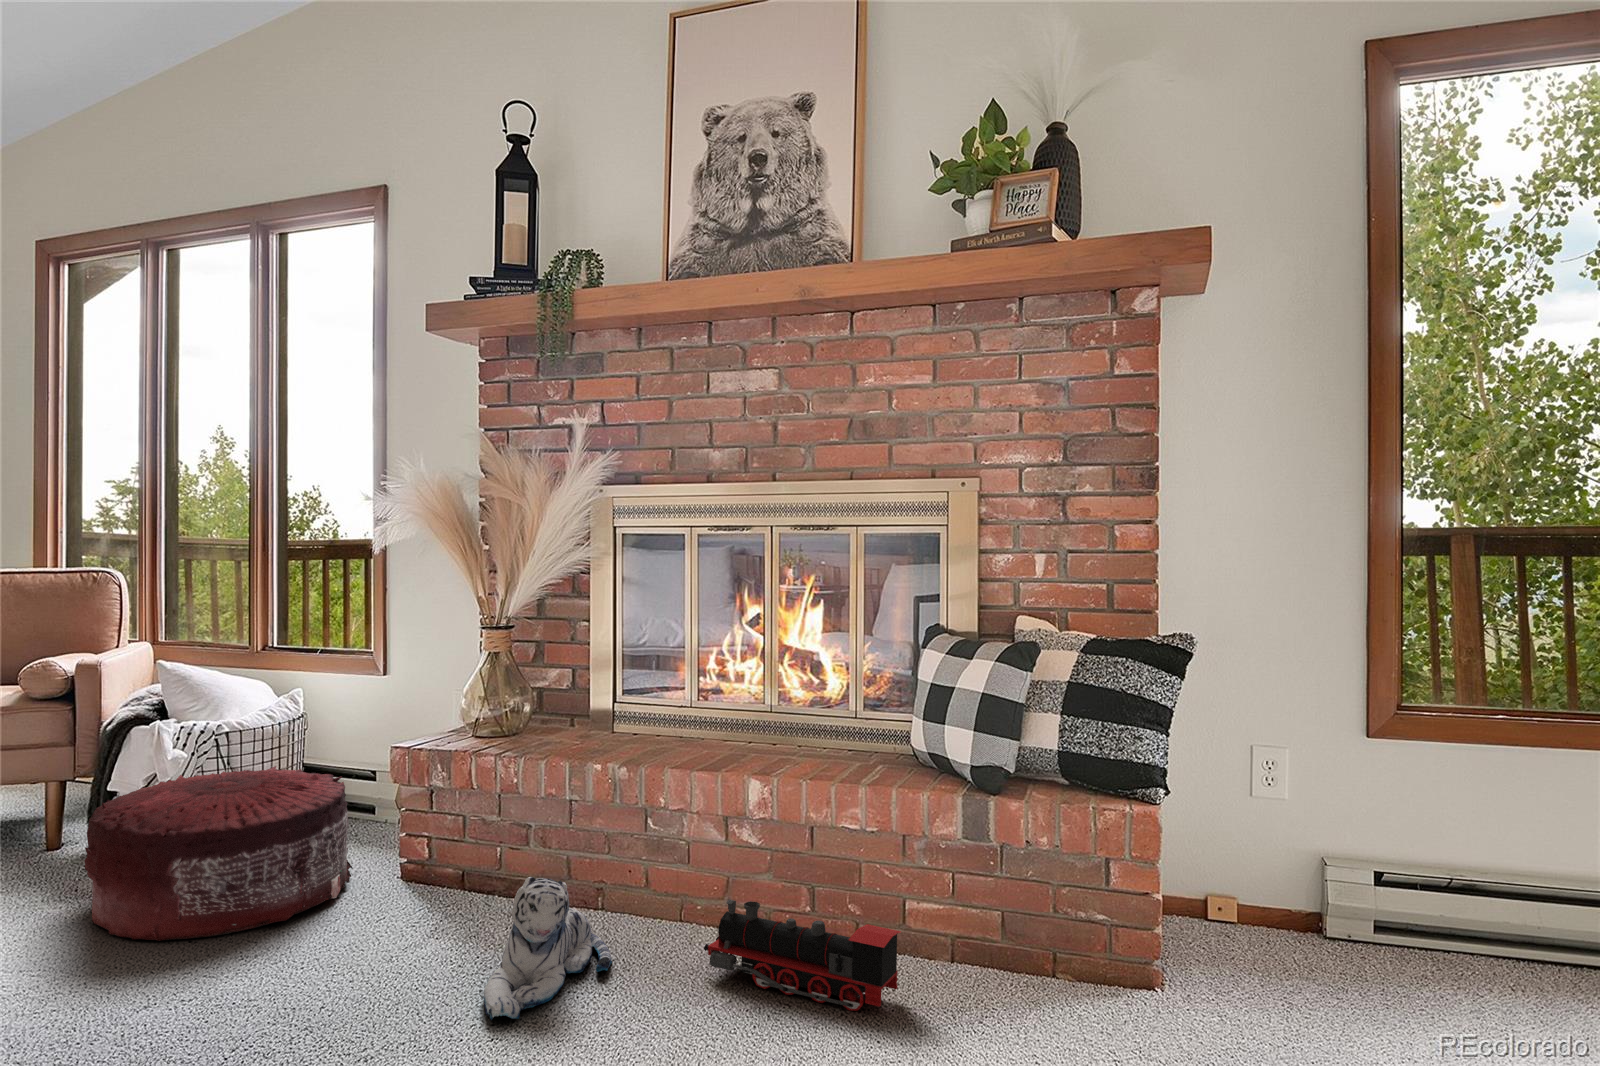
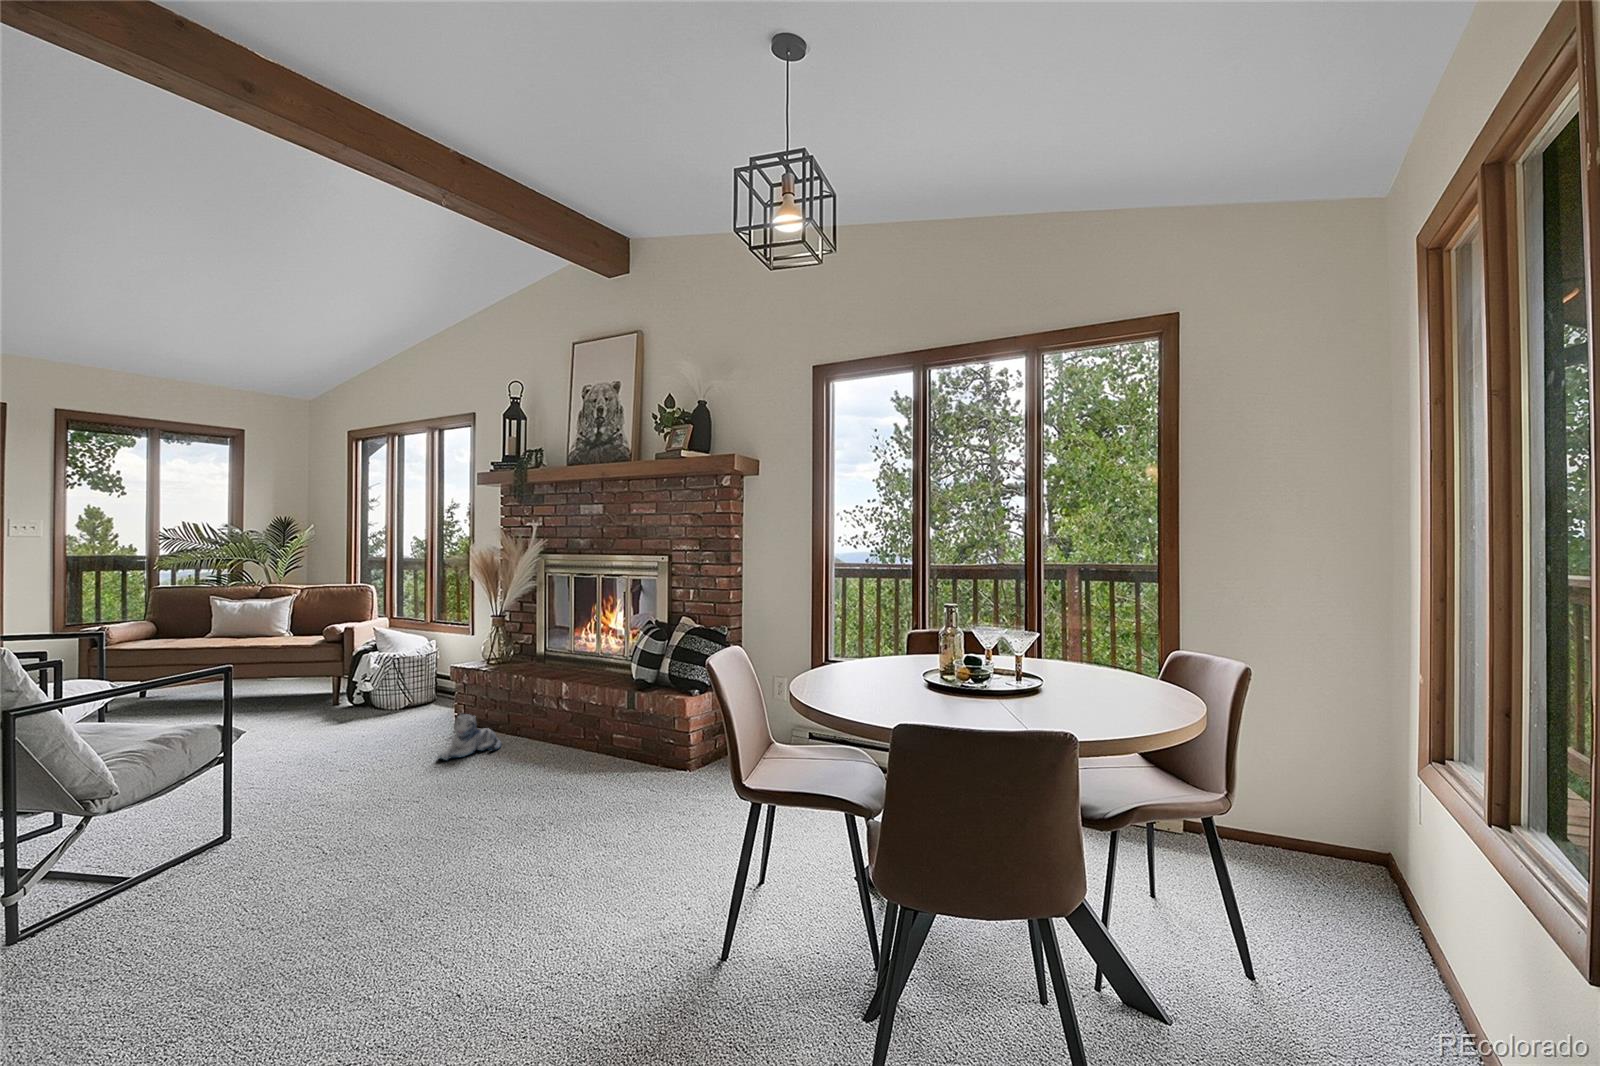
pouf: present [84,766,353,941] -> none [330,673,437,734]
toy train: present [704,900,901,1011] -> none [527,726,585,766]

